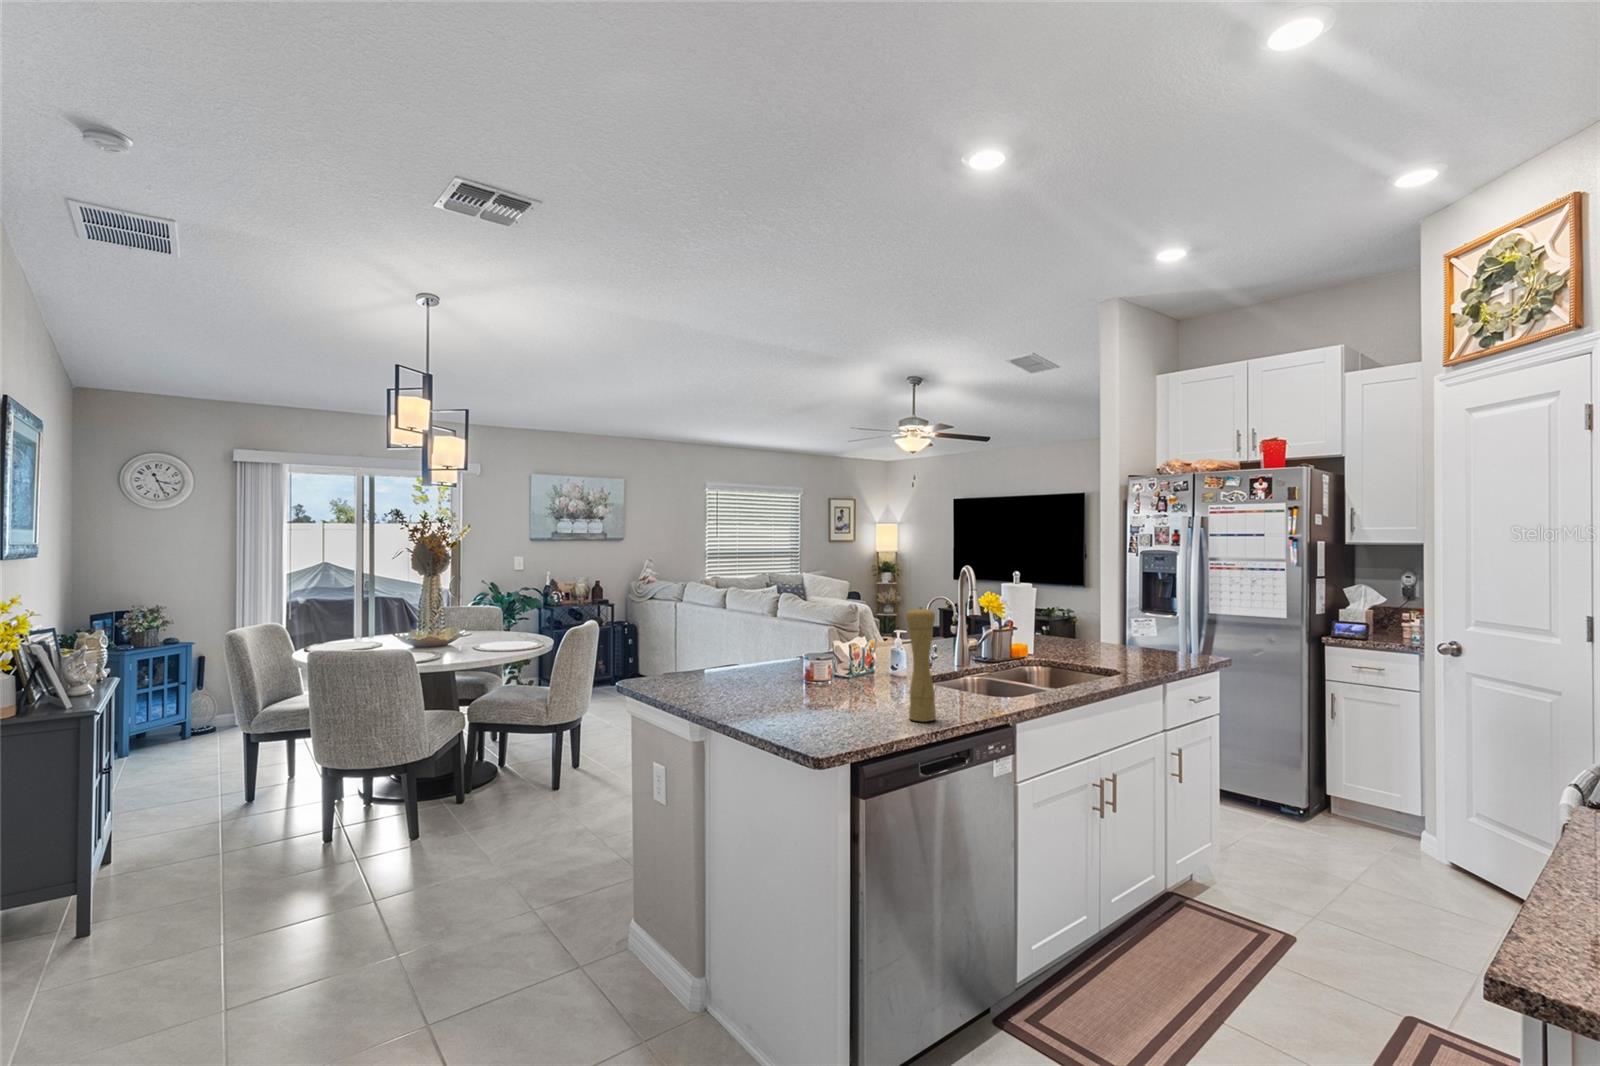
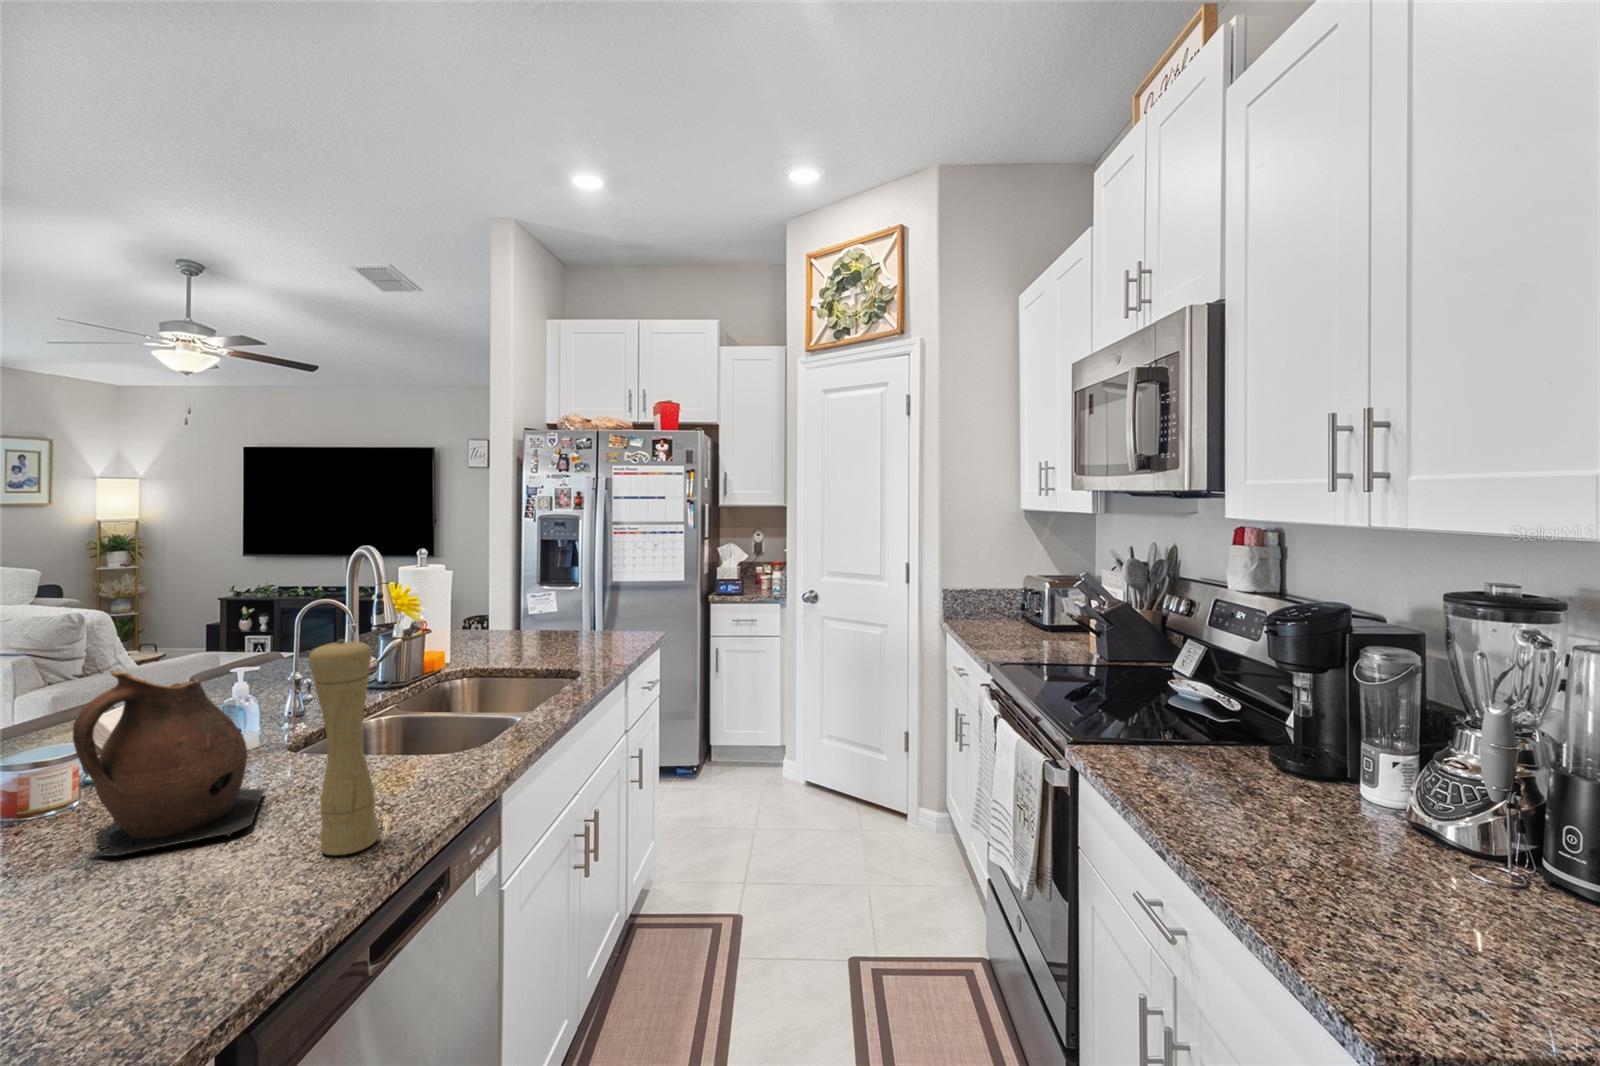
ceramic pitcher: none [823,615,898,705] -> present [73,671,264,856]

